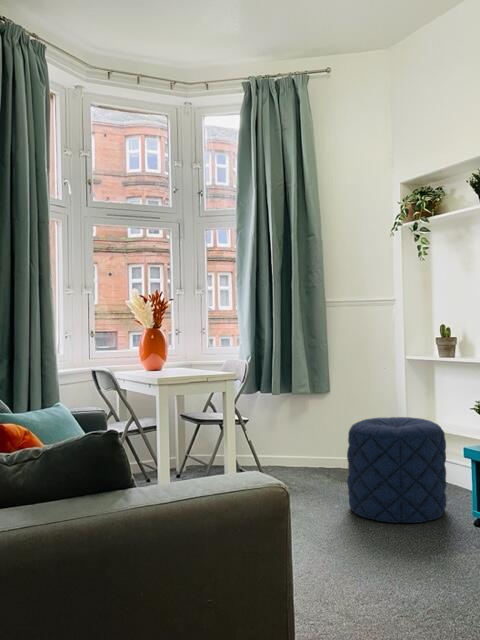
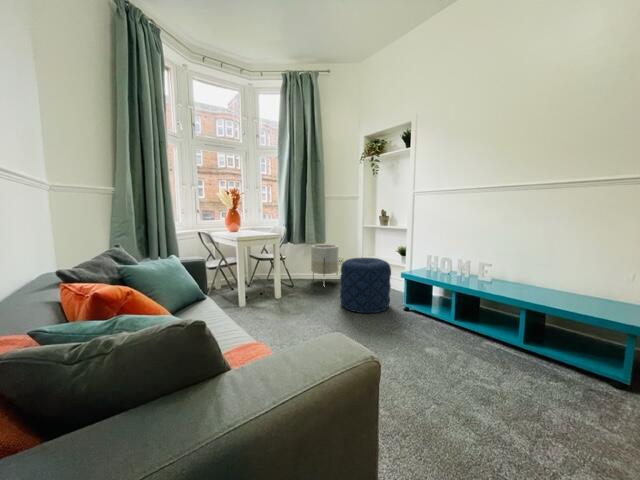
planter: none [300,395,355,478] -> present [311,244,339,278]

